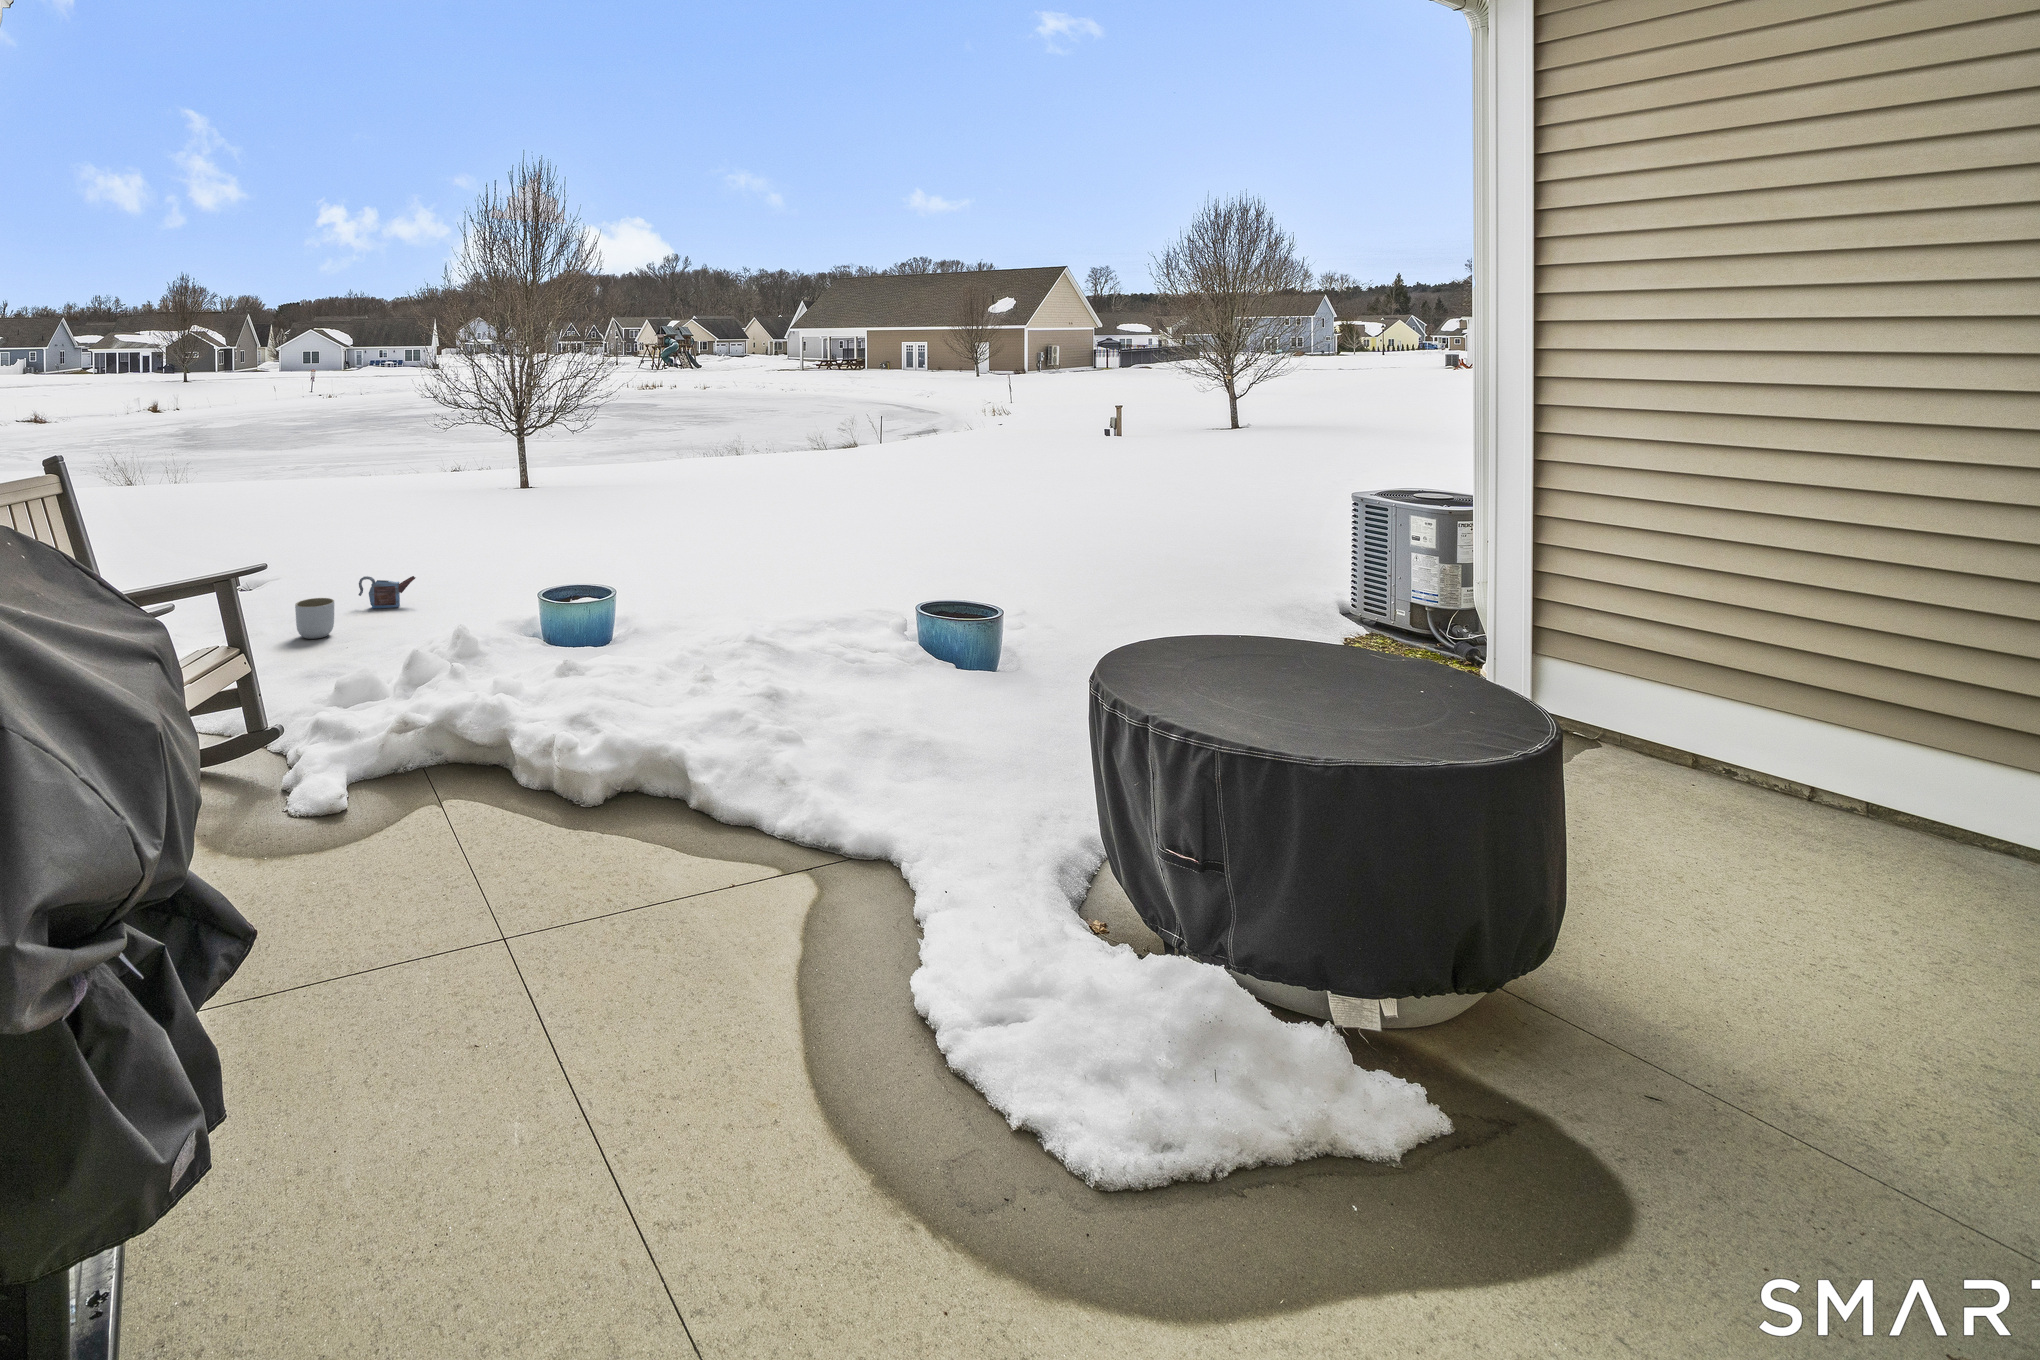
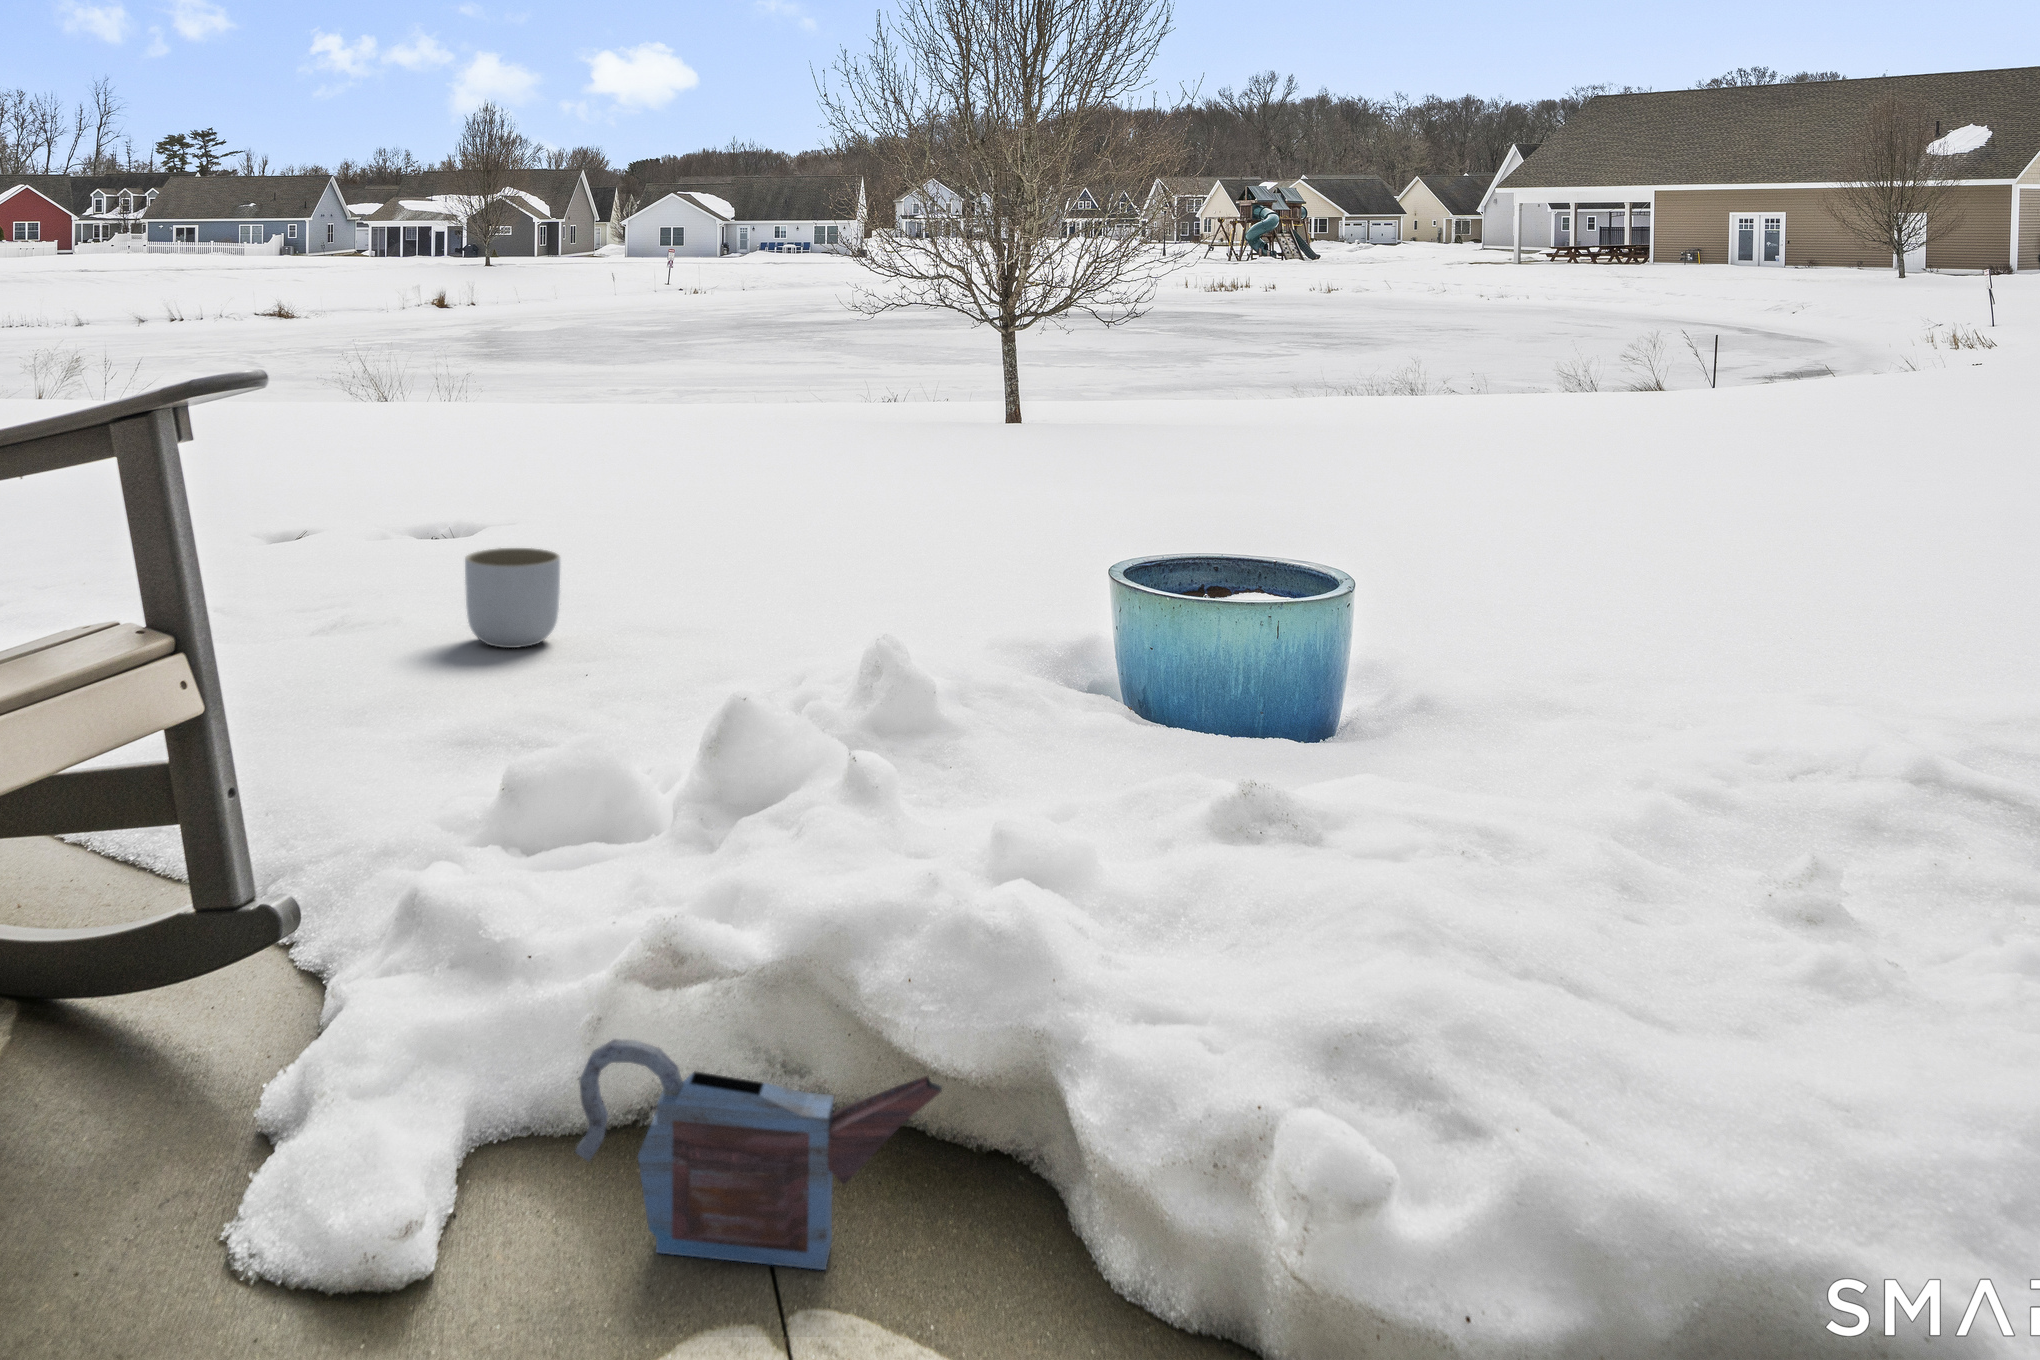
watering can: present [359,576,416,608] -> present [576,1039,942,1270]

